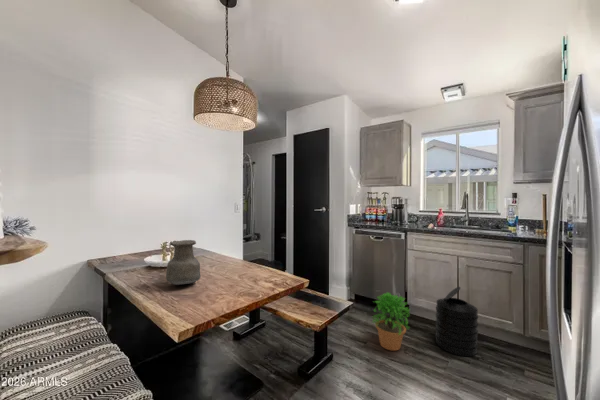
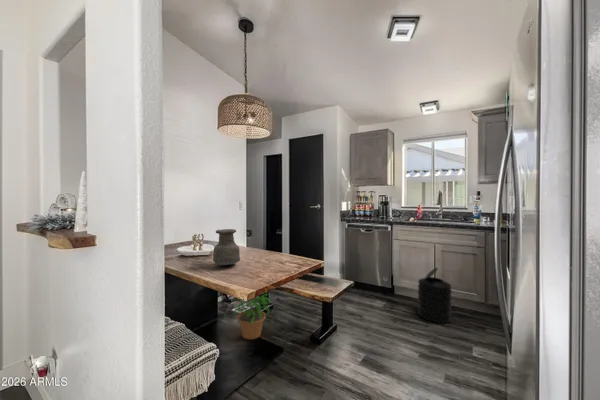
potted plant: present [373,293,409,351] -> present [234,292,270,339]

